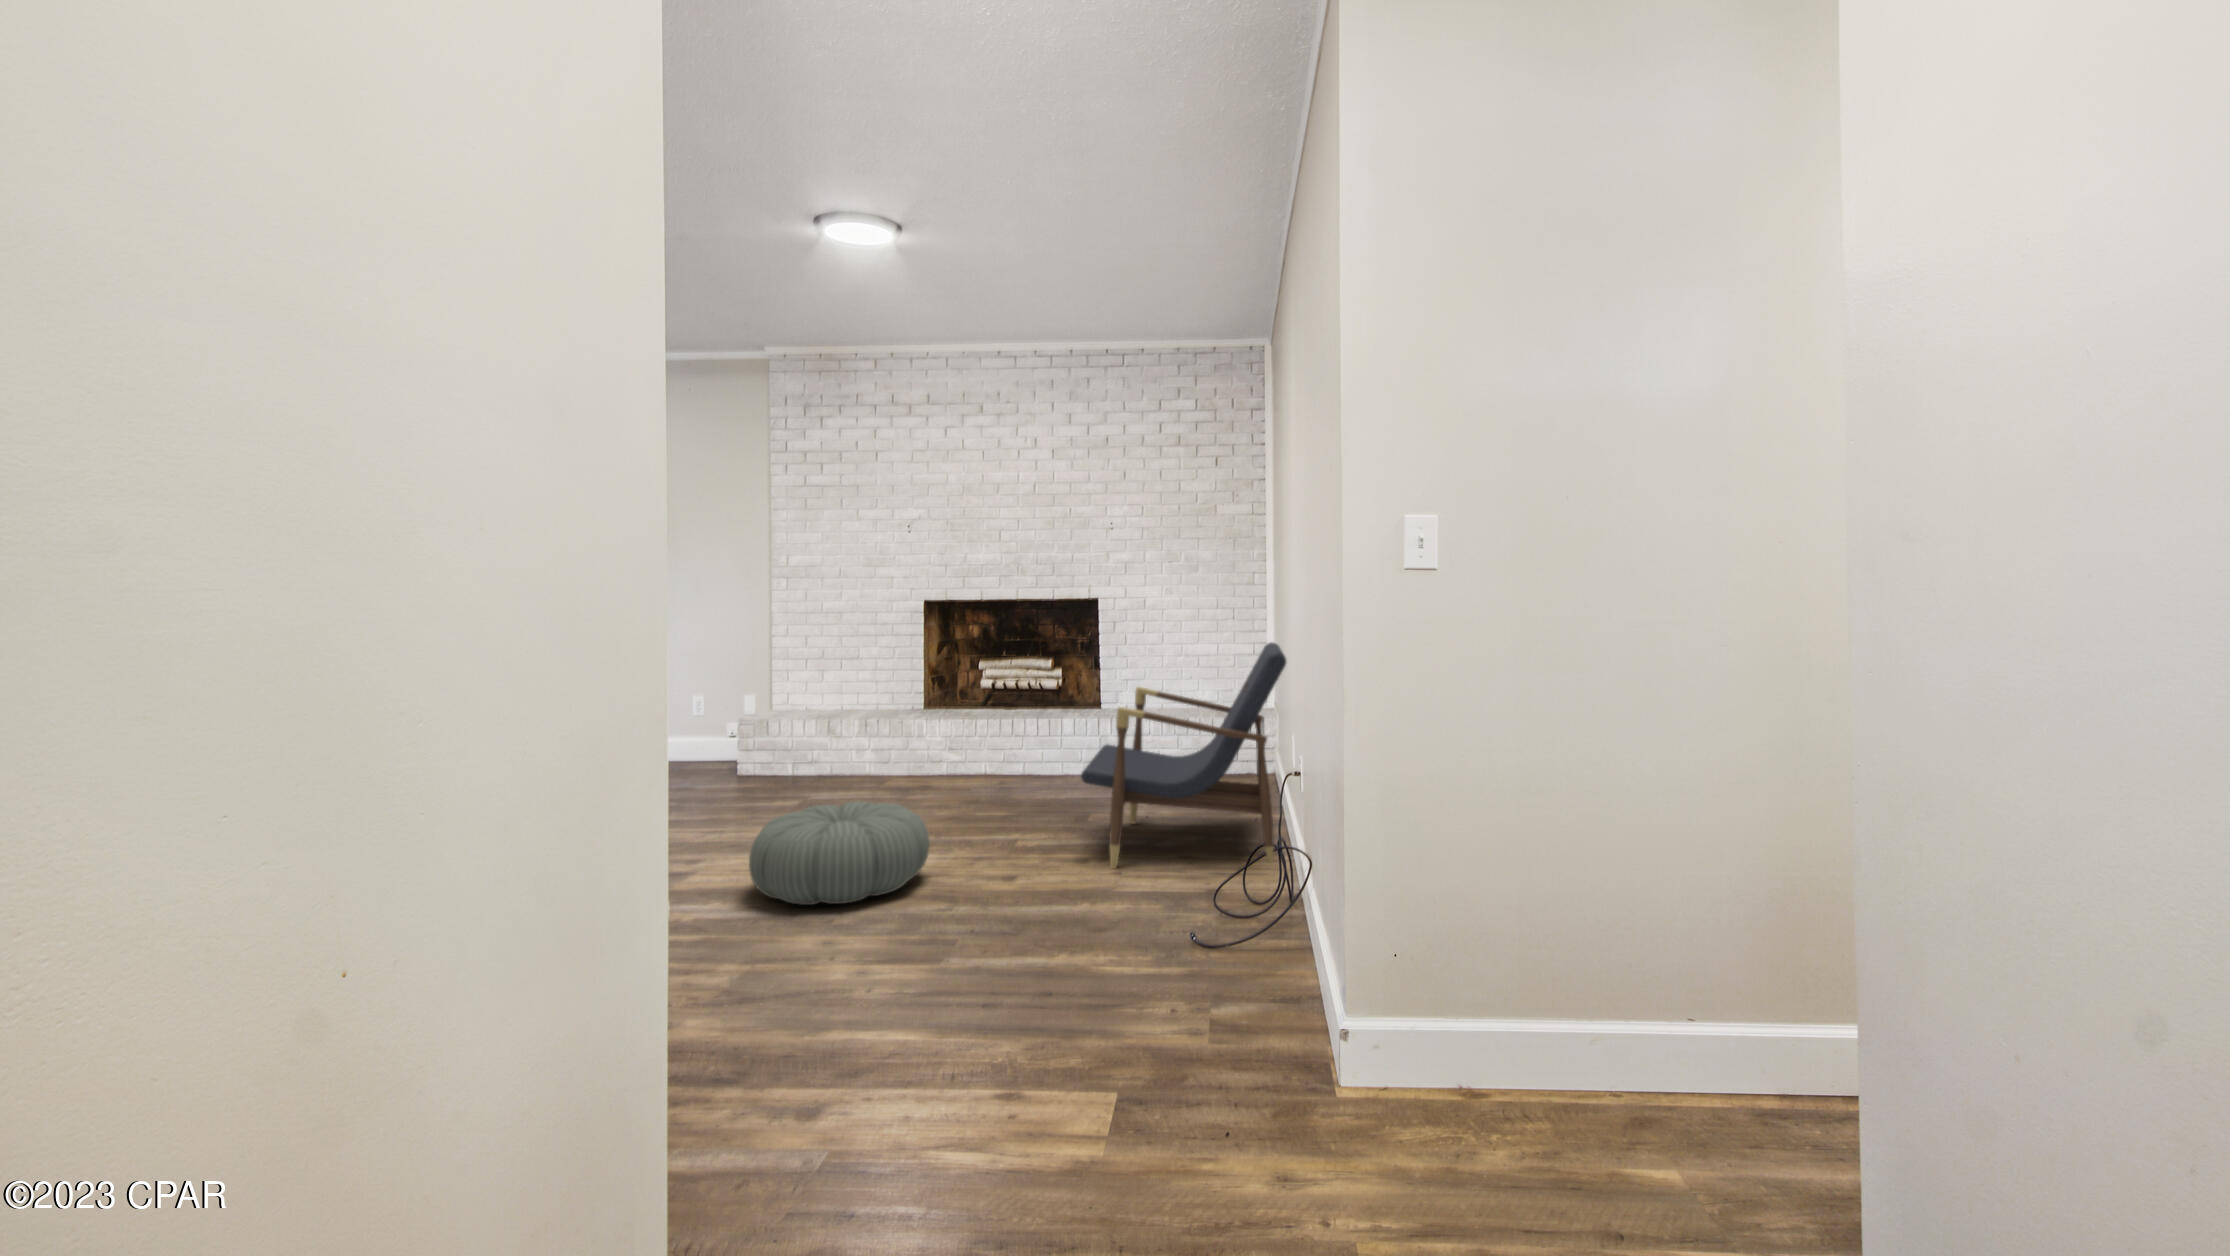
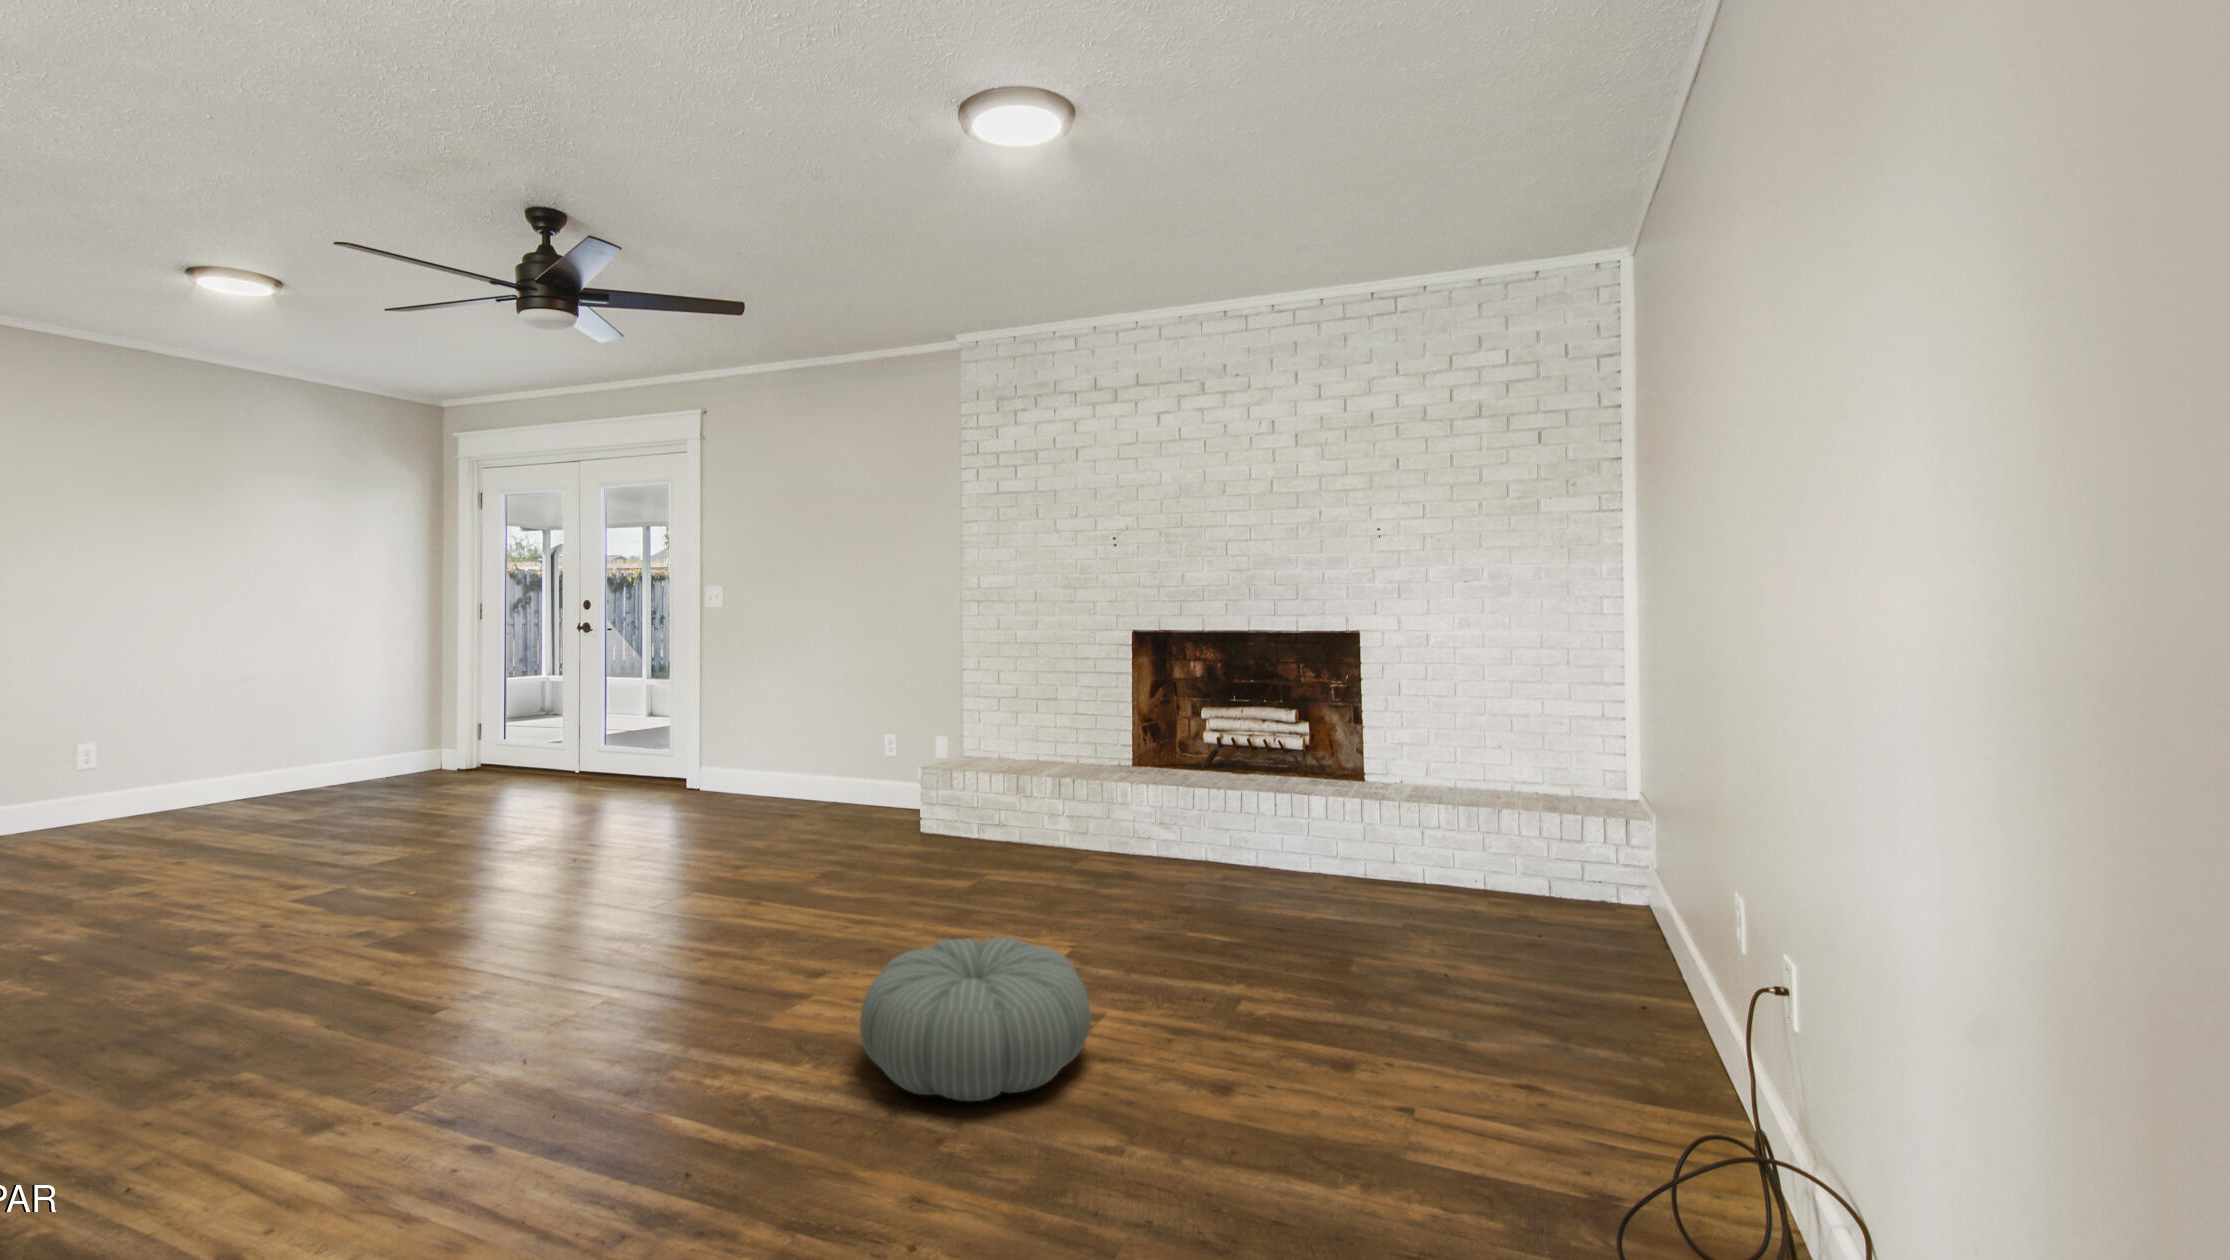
lounge chair: present [1081,643,1286,868] -> none [1310,736,1669,1132]

